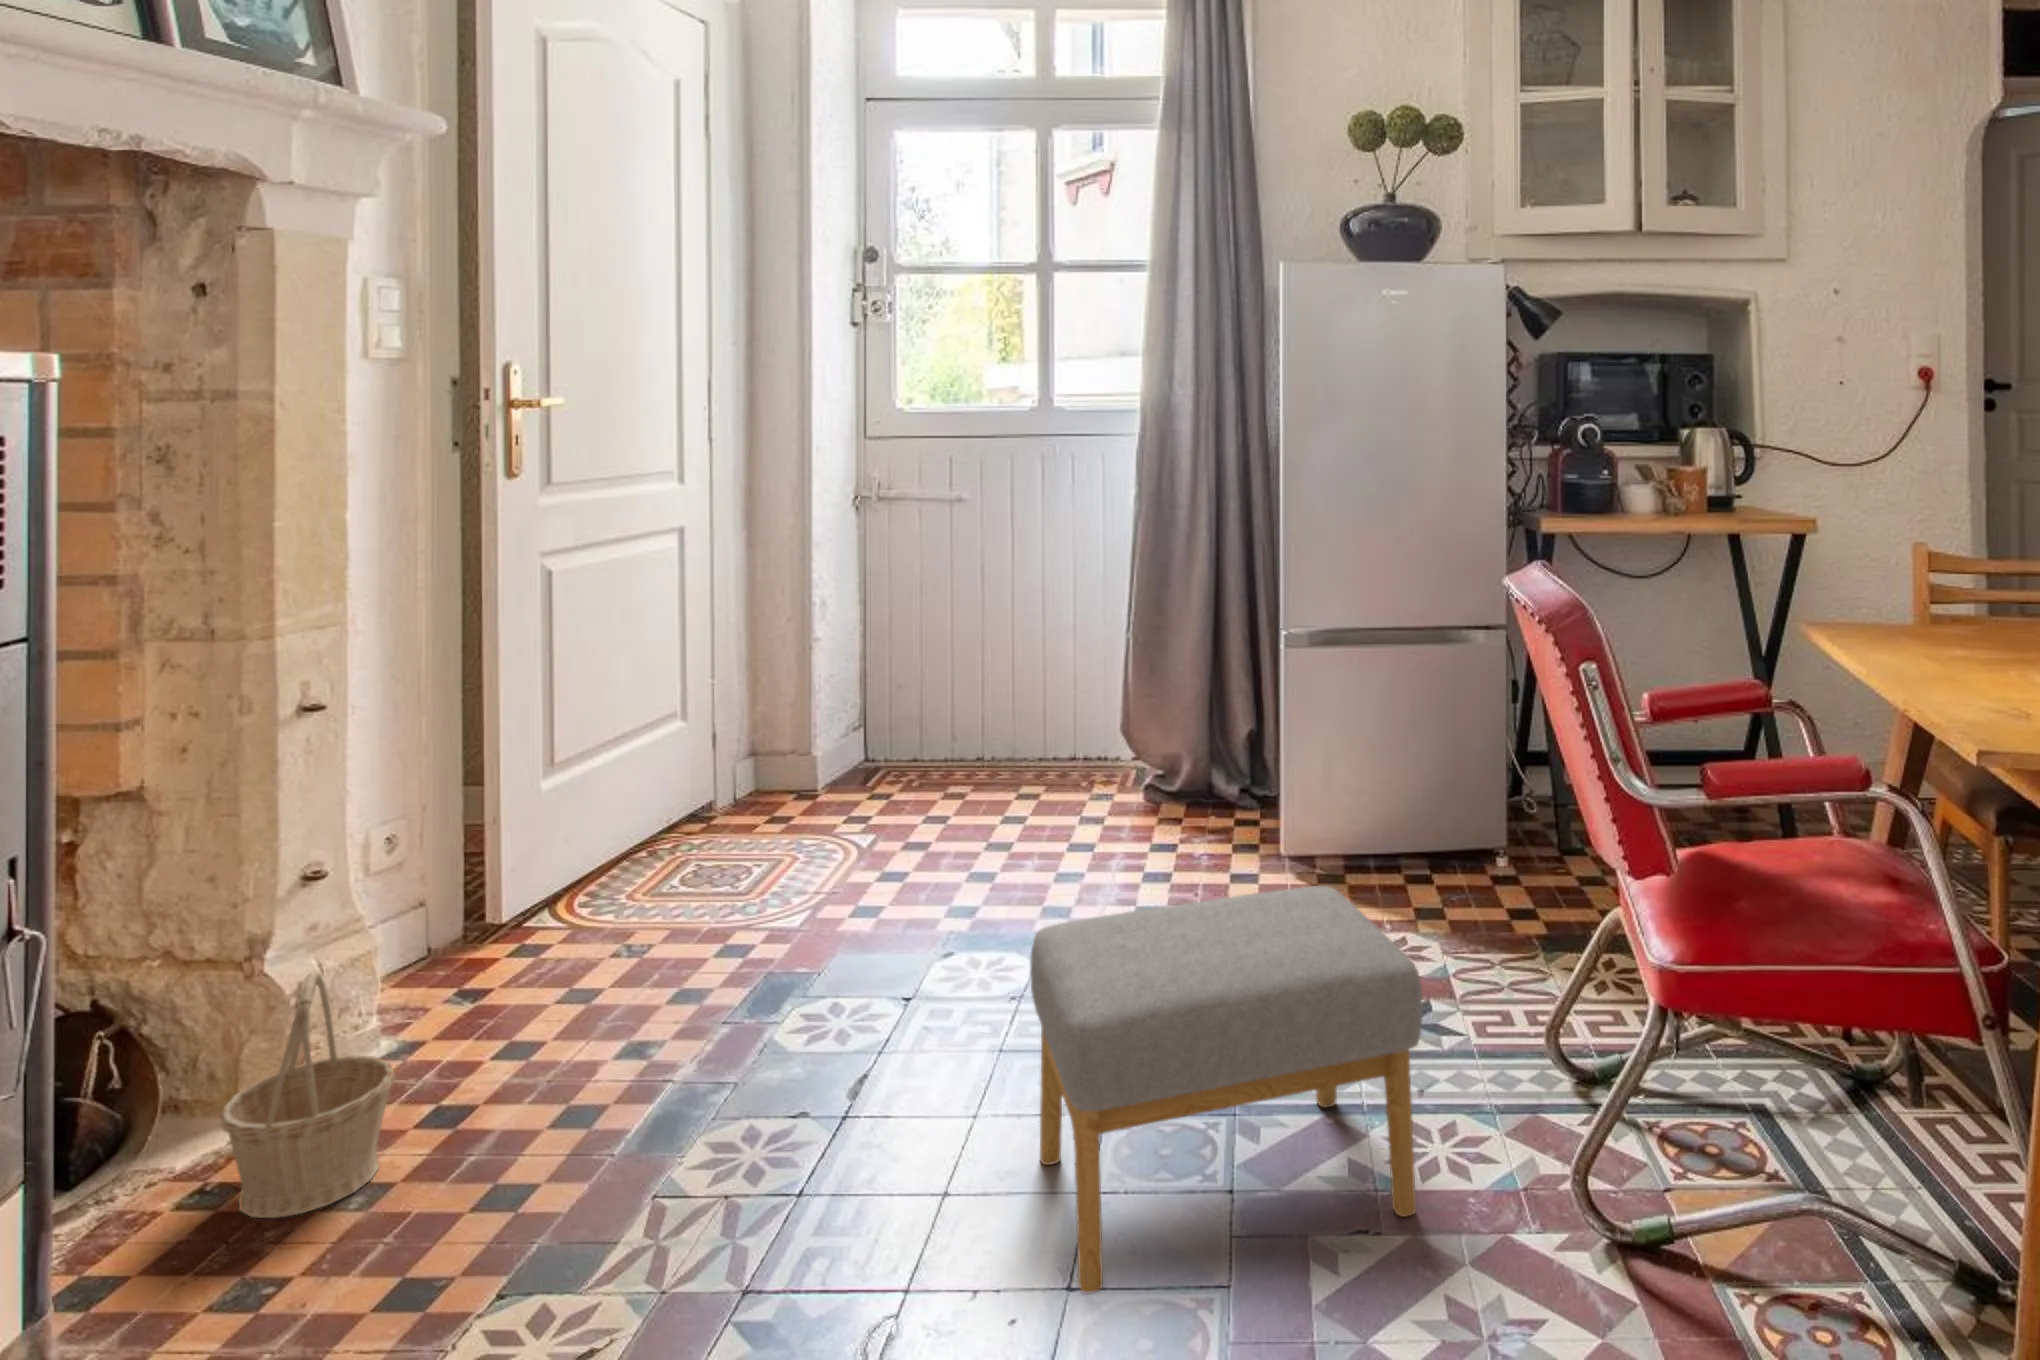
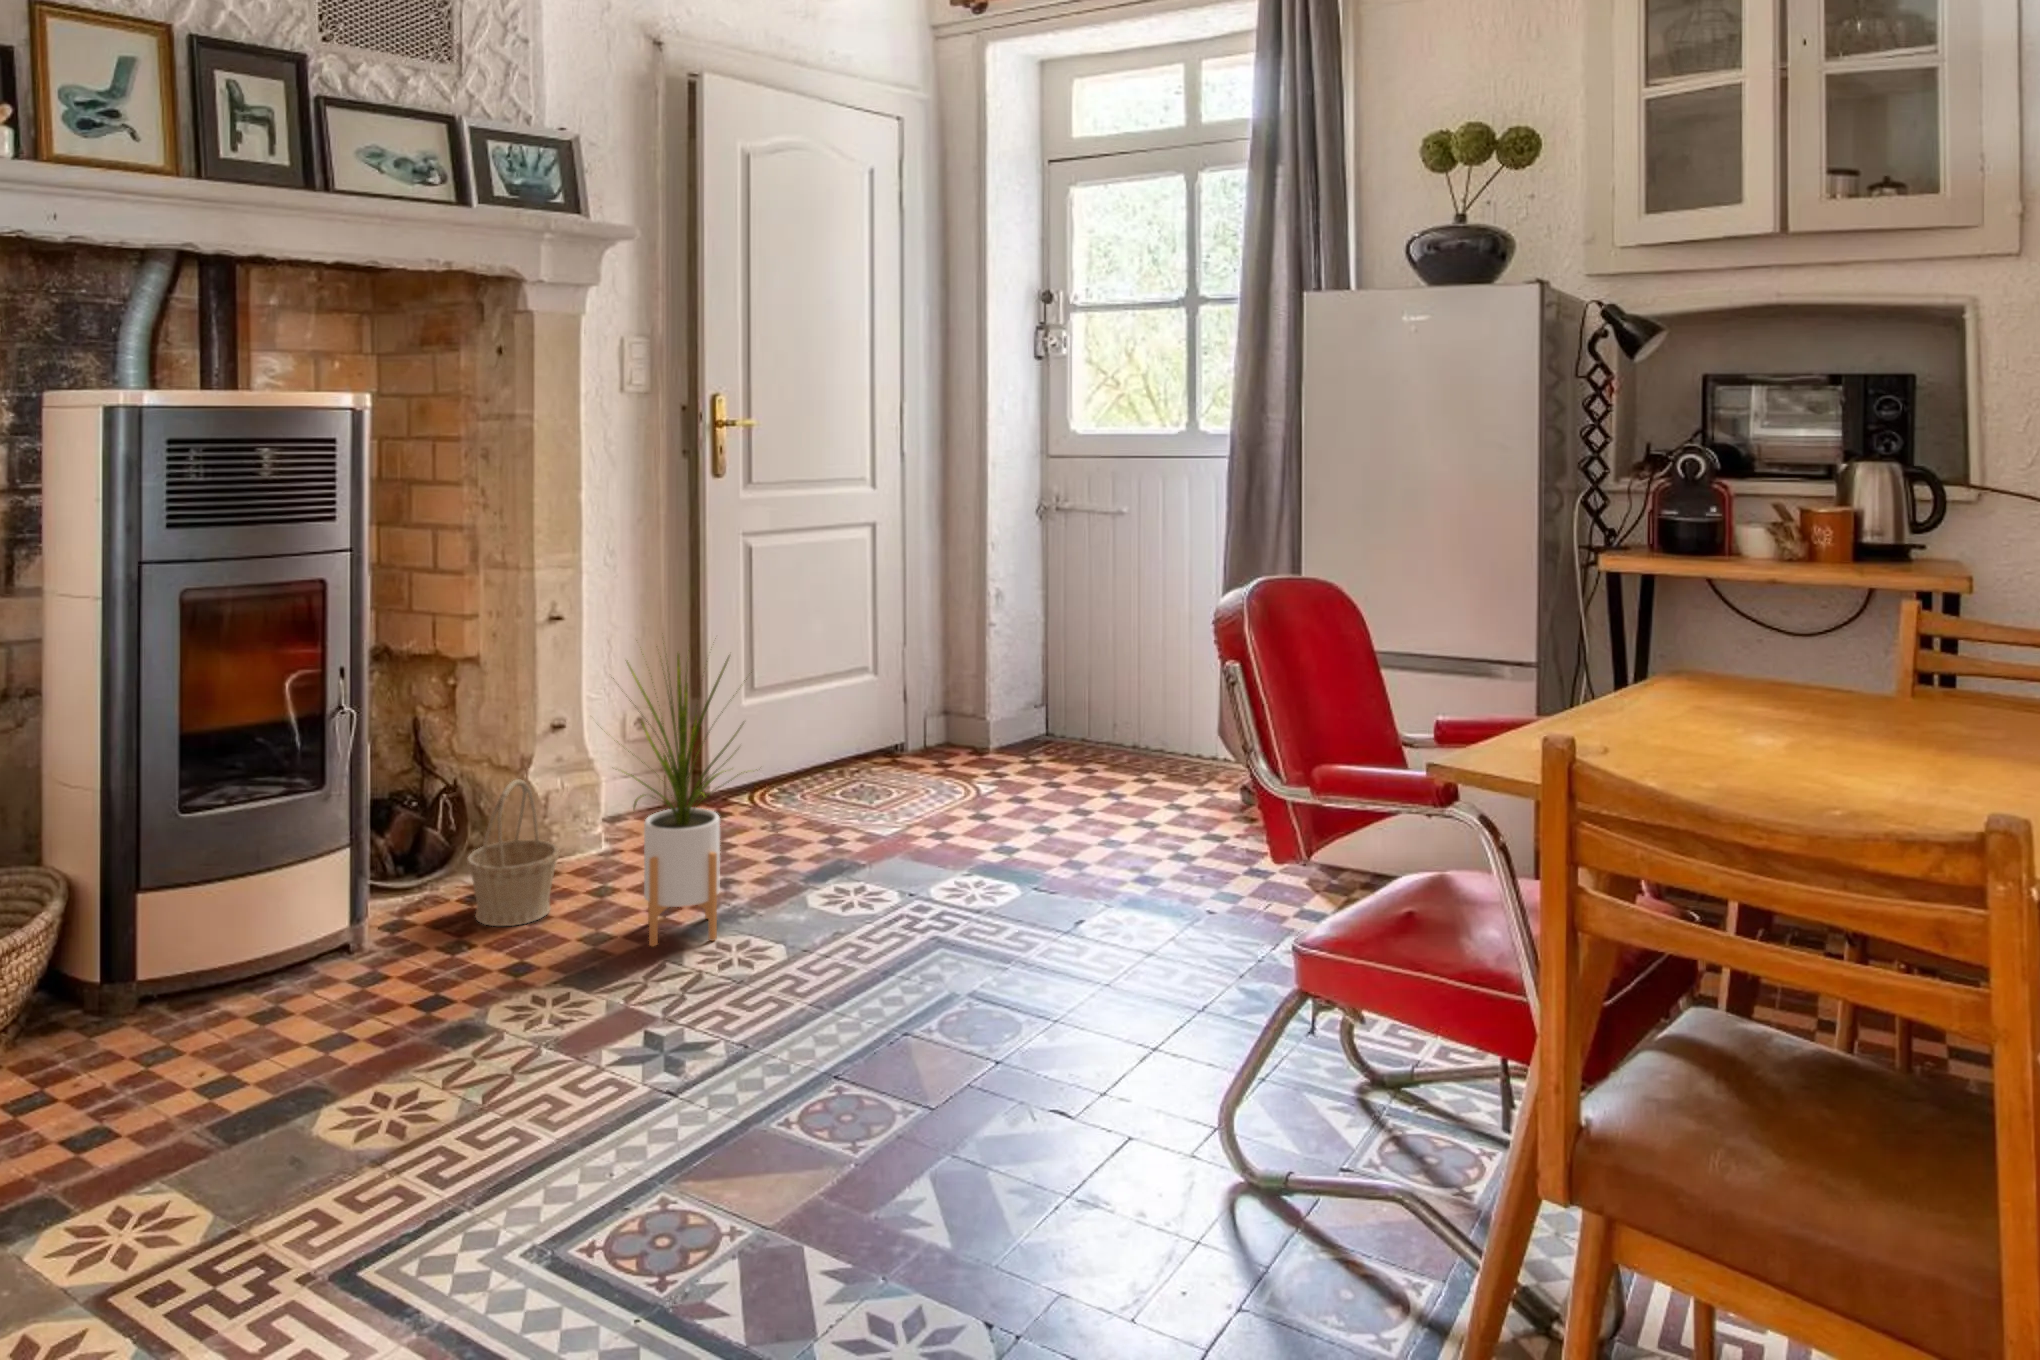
house plant: none [500,697,754,1160] -> present [613,643,760,946]
footstool: present [1030,886,1422,1294] -> none [815,845,1137,1157]

